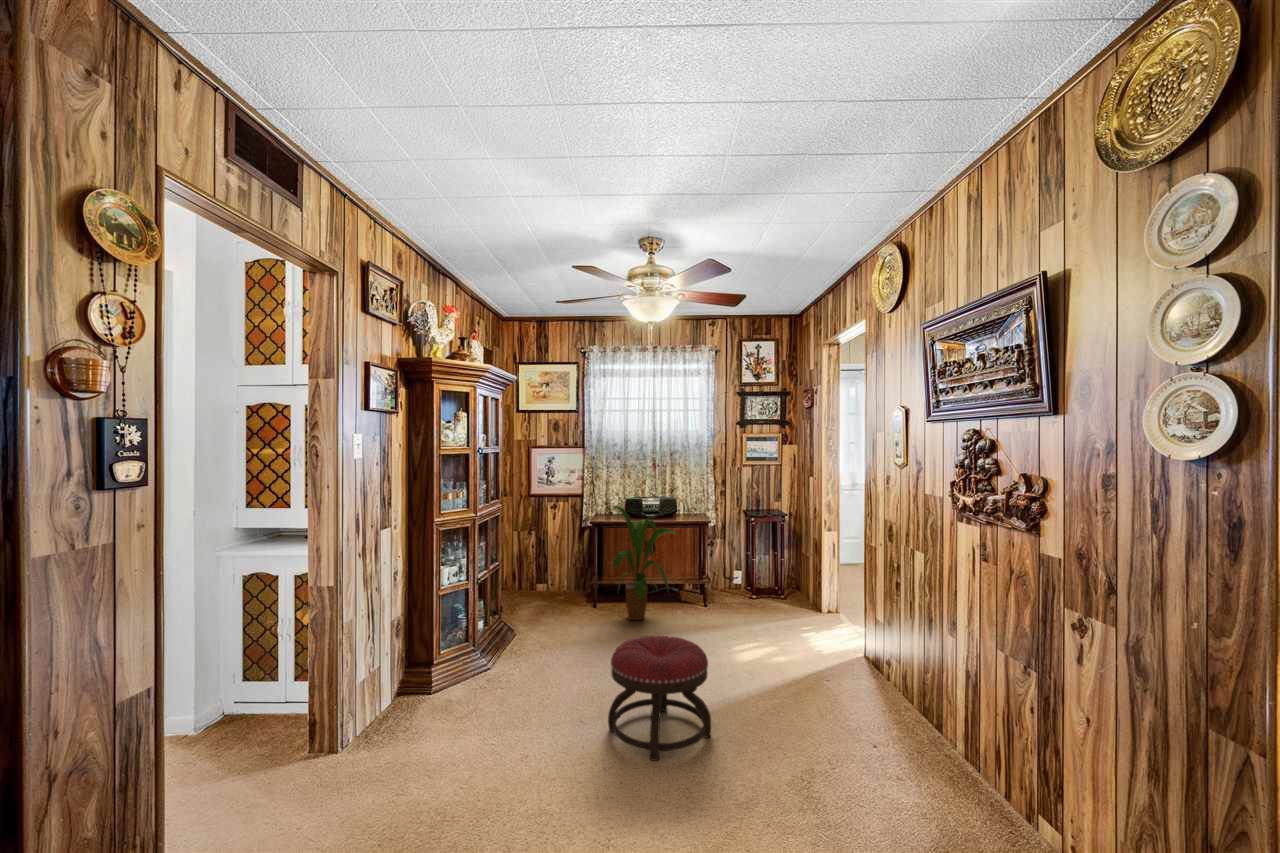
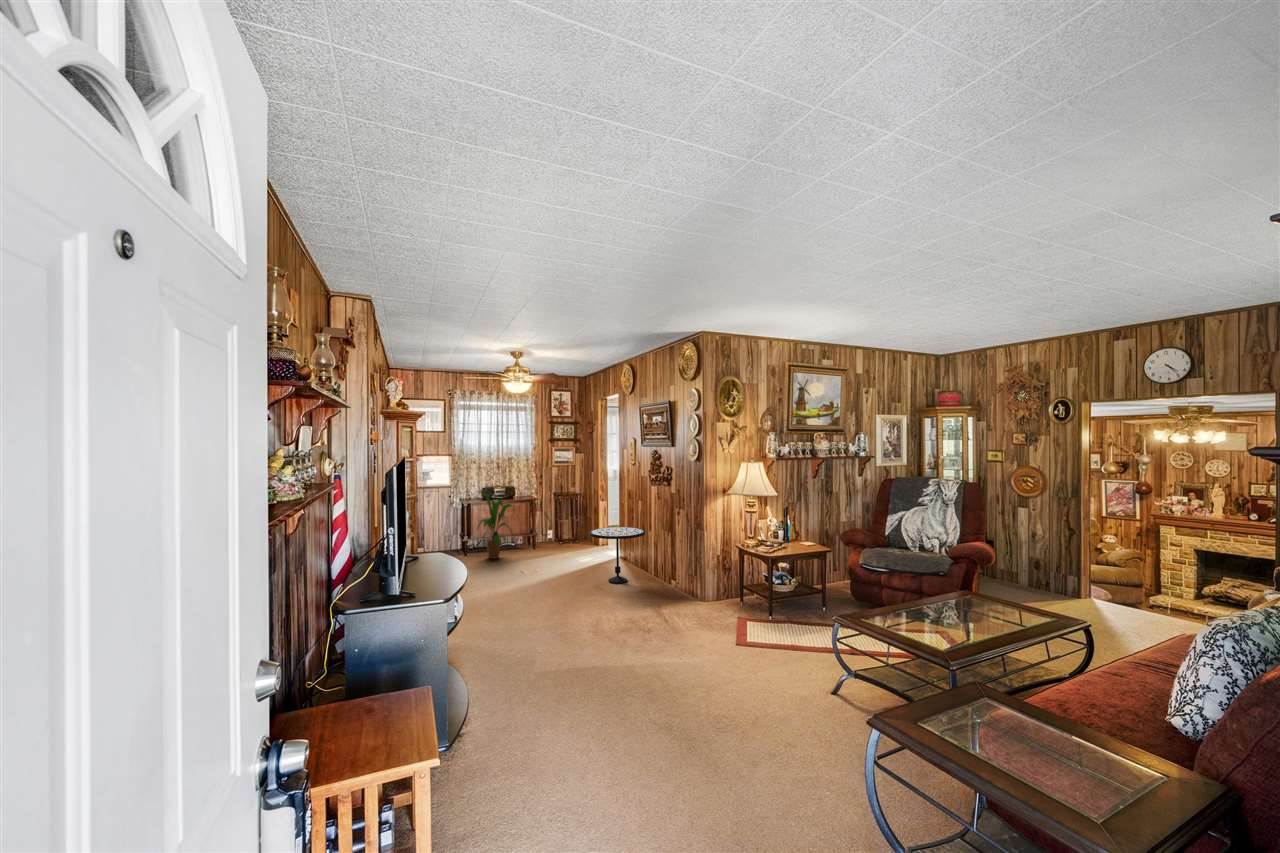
side table: none [800,605,942,755] -> present [589,527,645,584]
ottoman: present [608,636,711,761] -> none [503,548,551,597]

